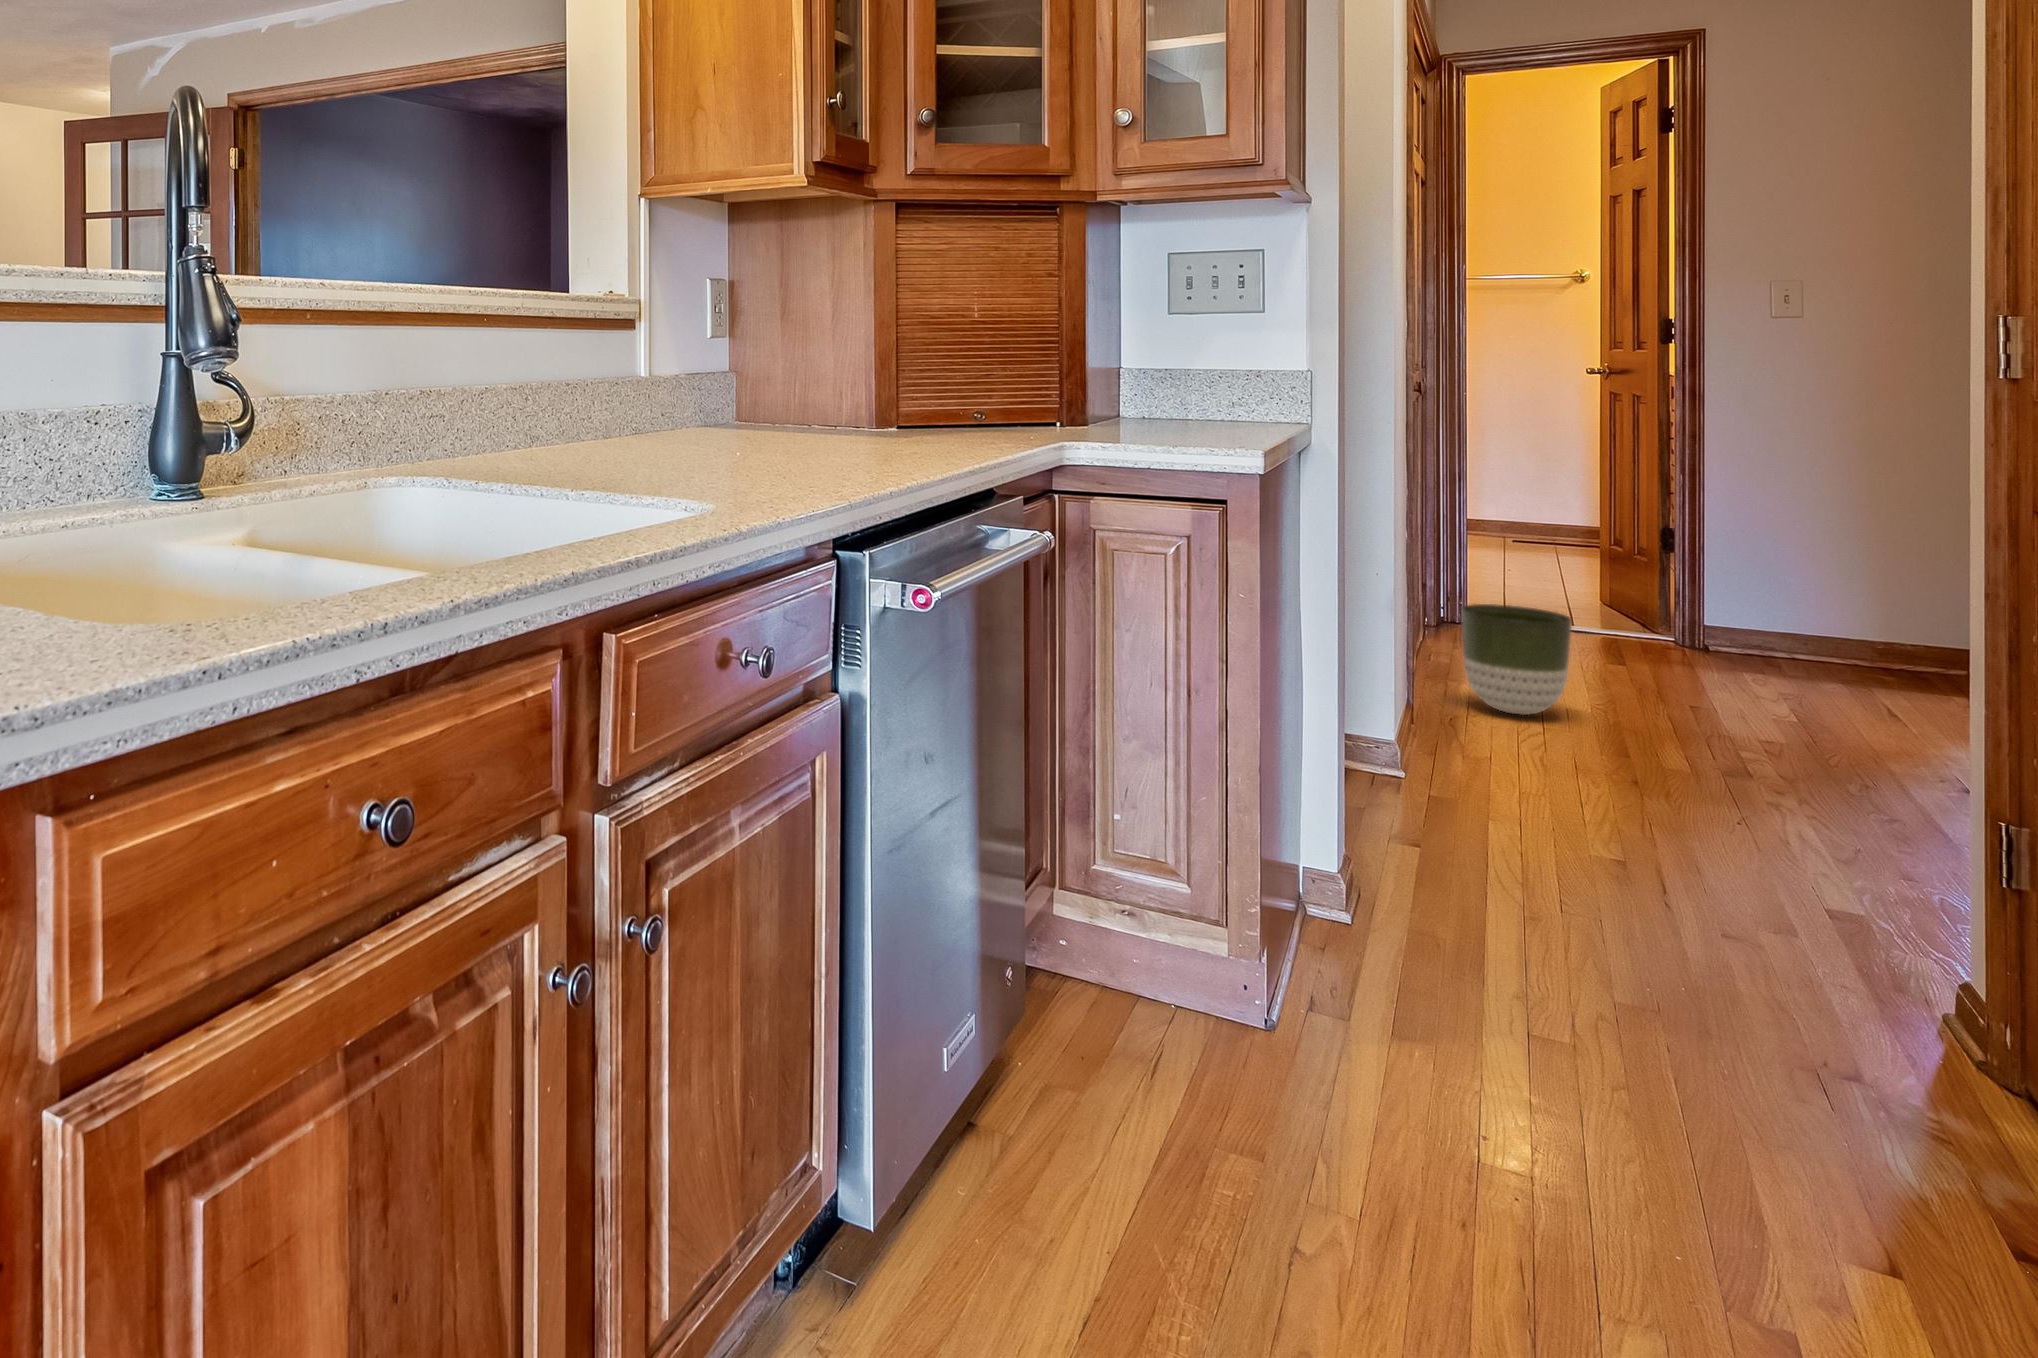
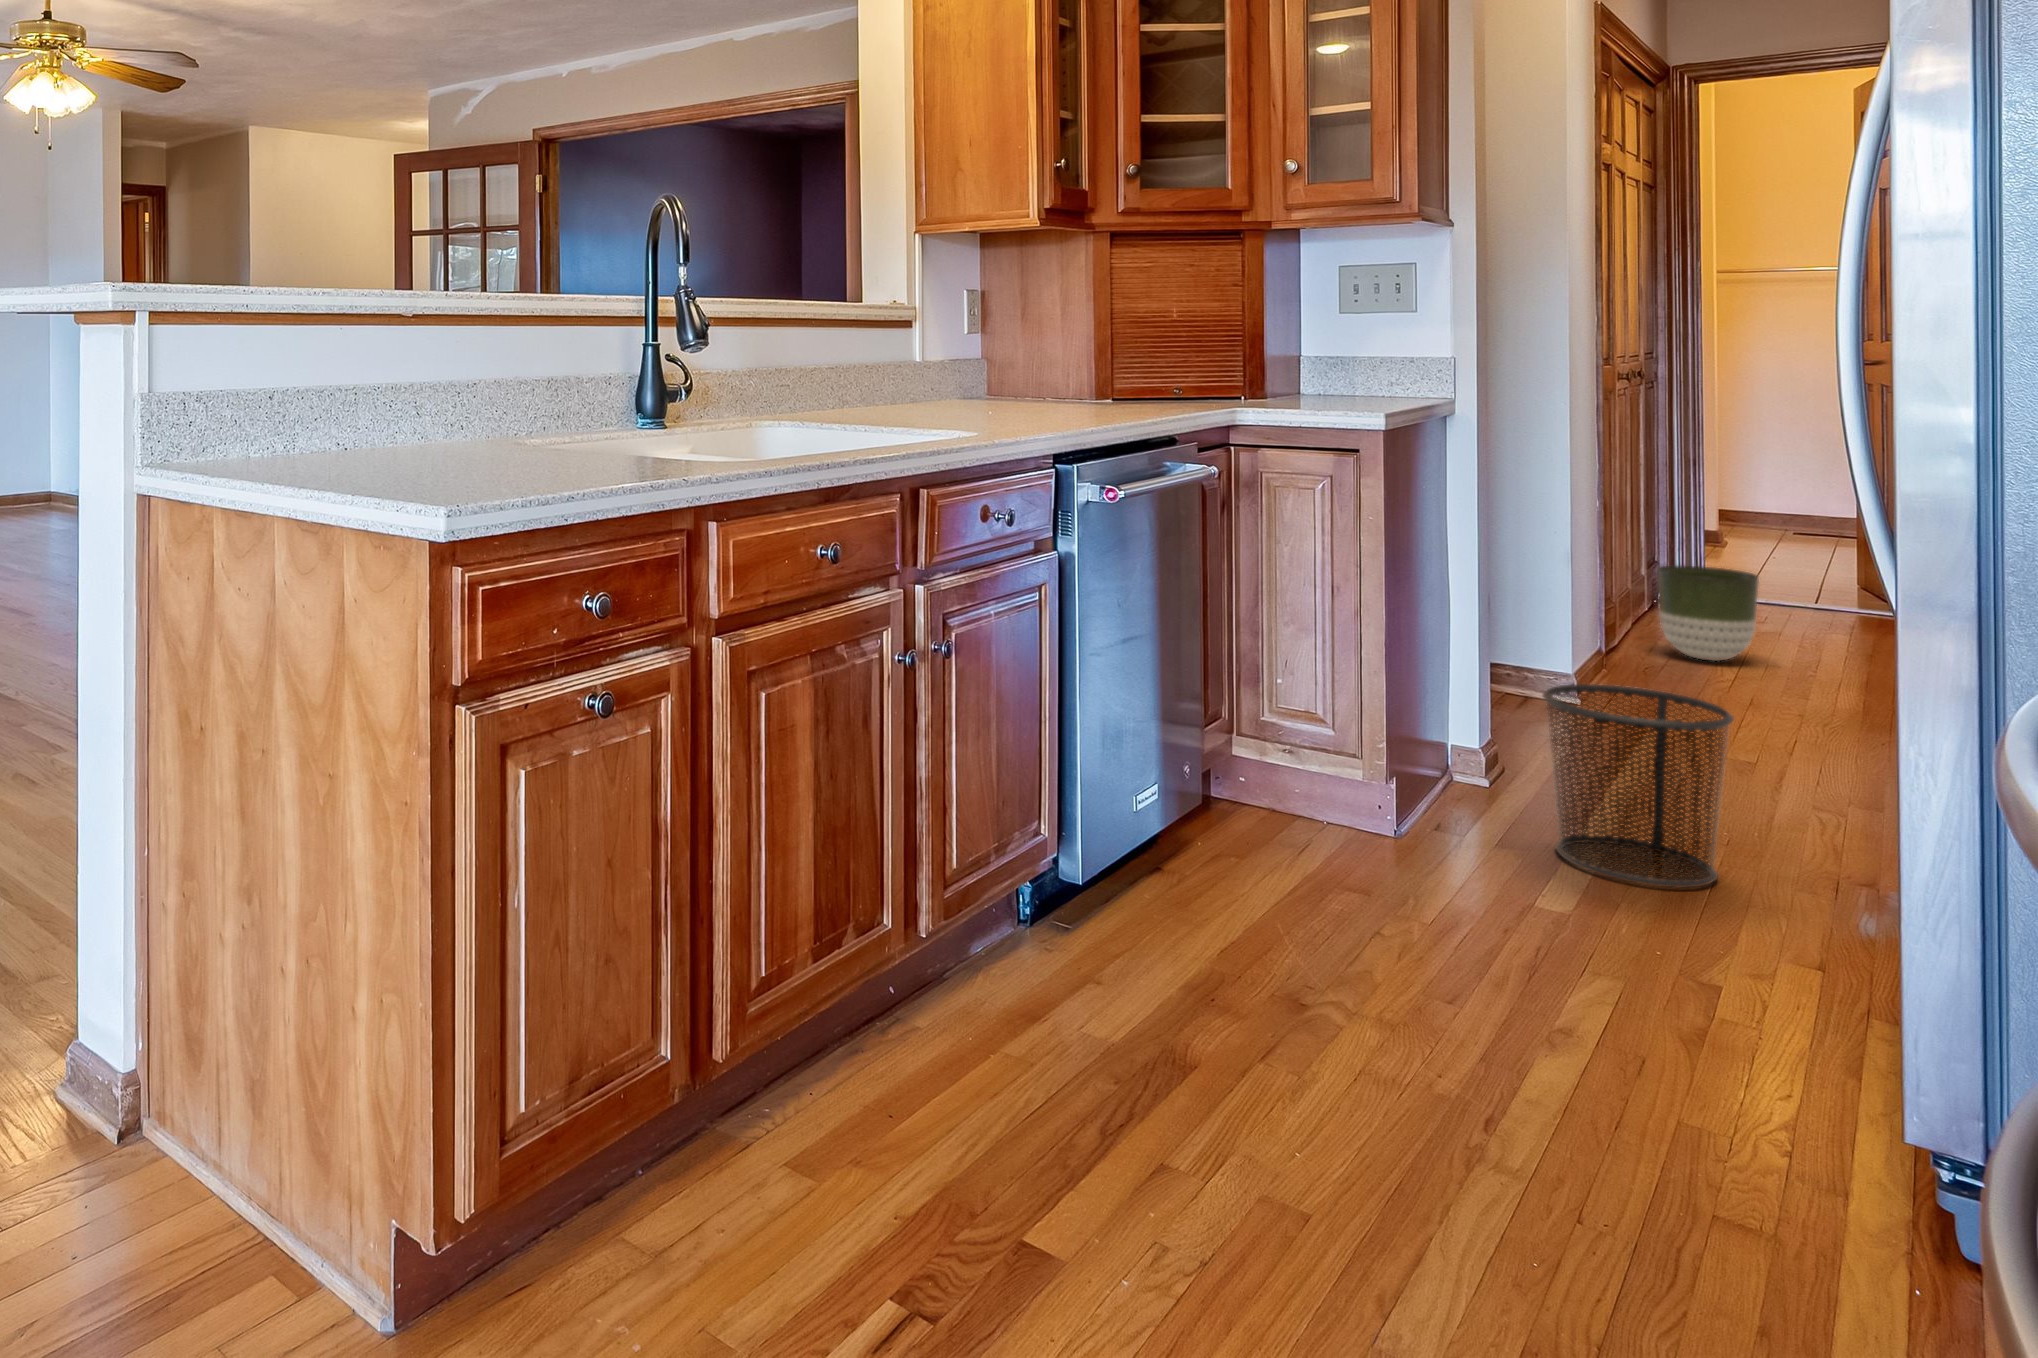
waste bin: none [1471,822,1742,1134] -> present [1543,684,1734,888]

